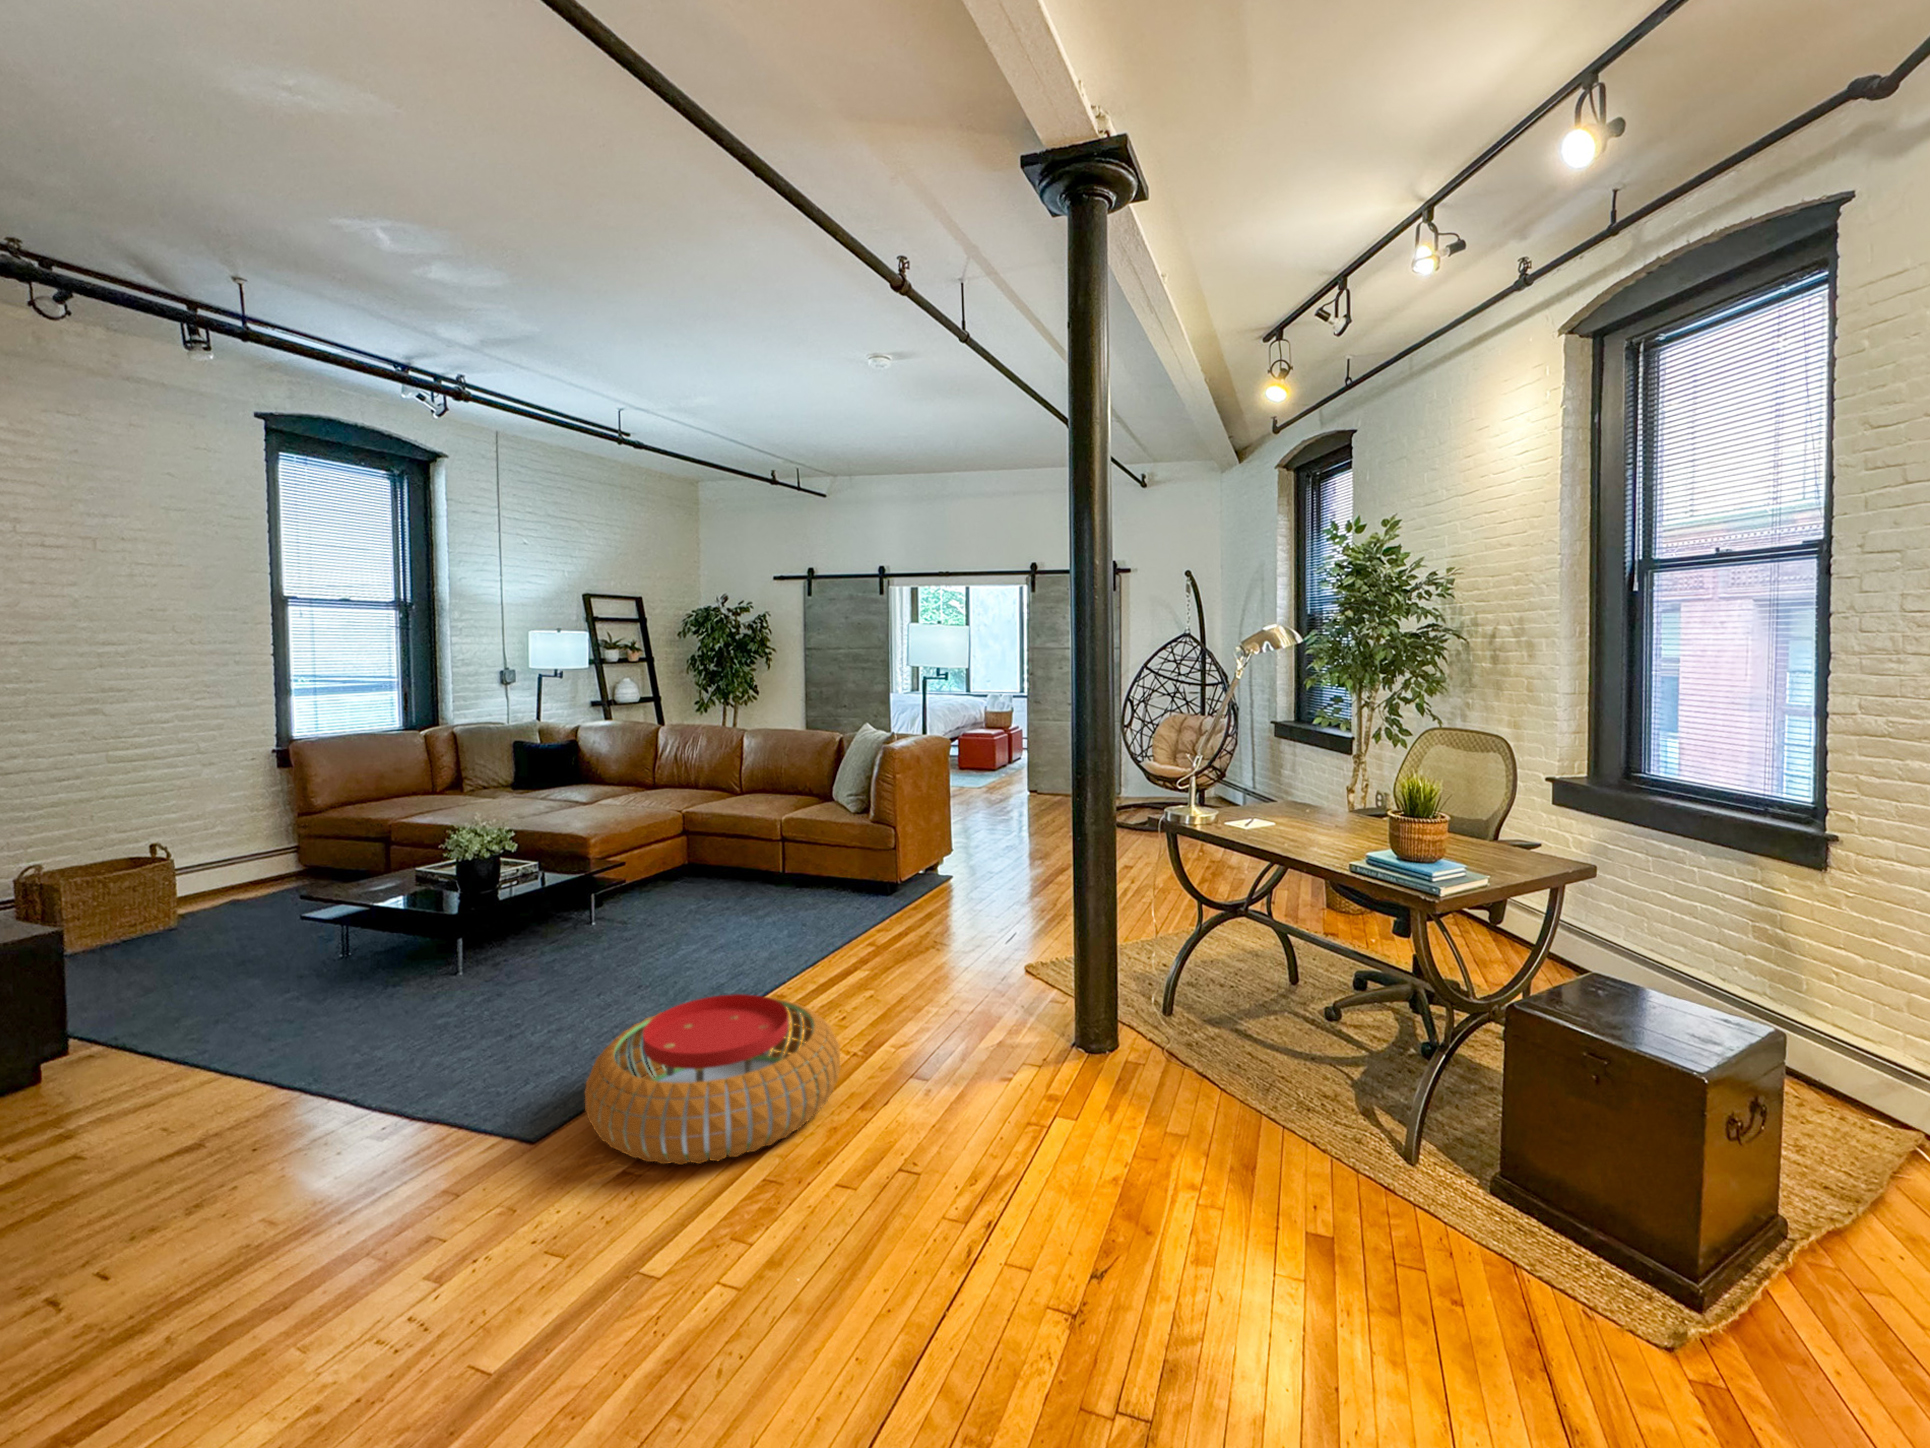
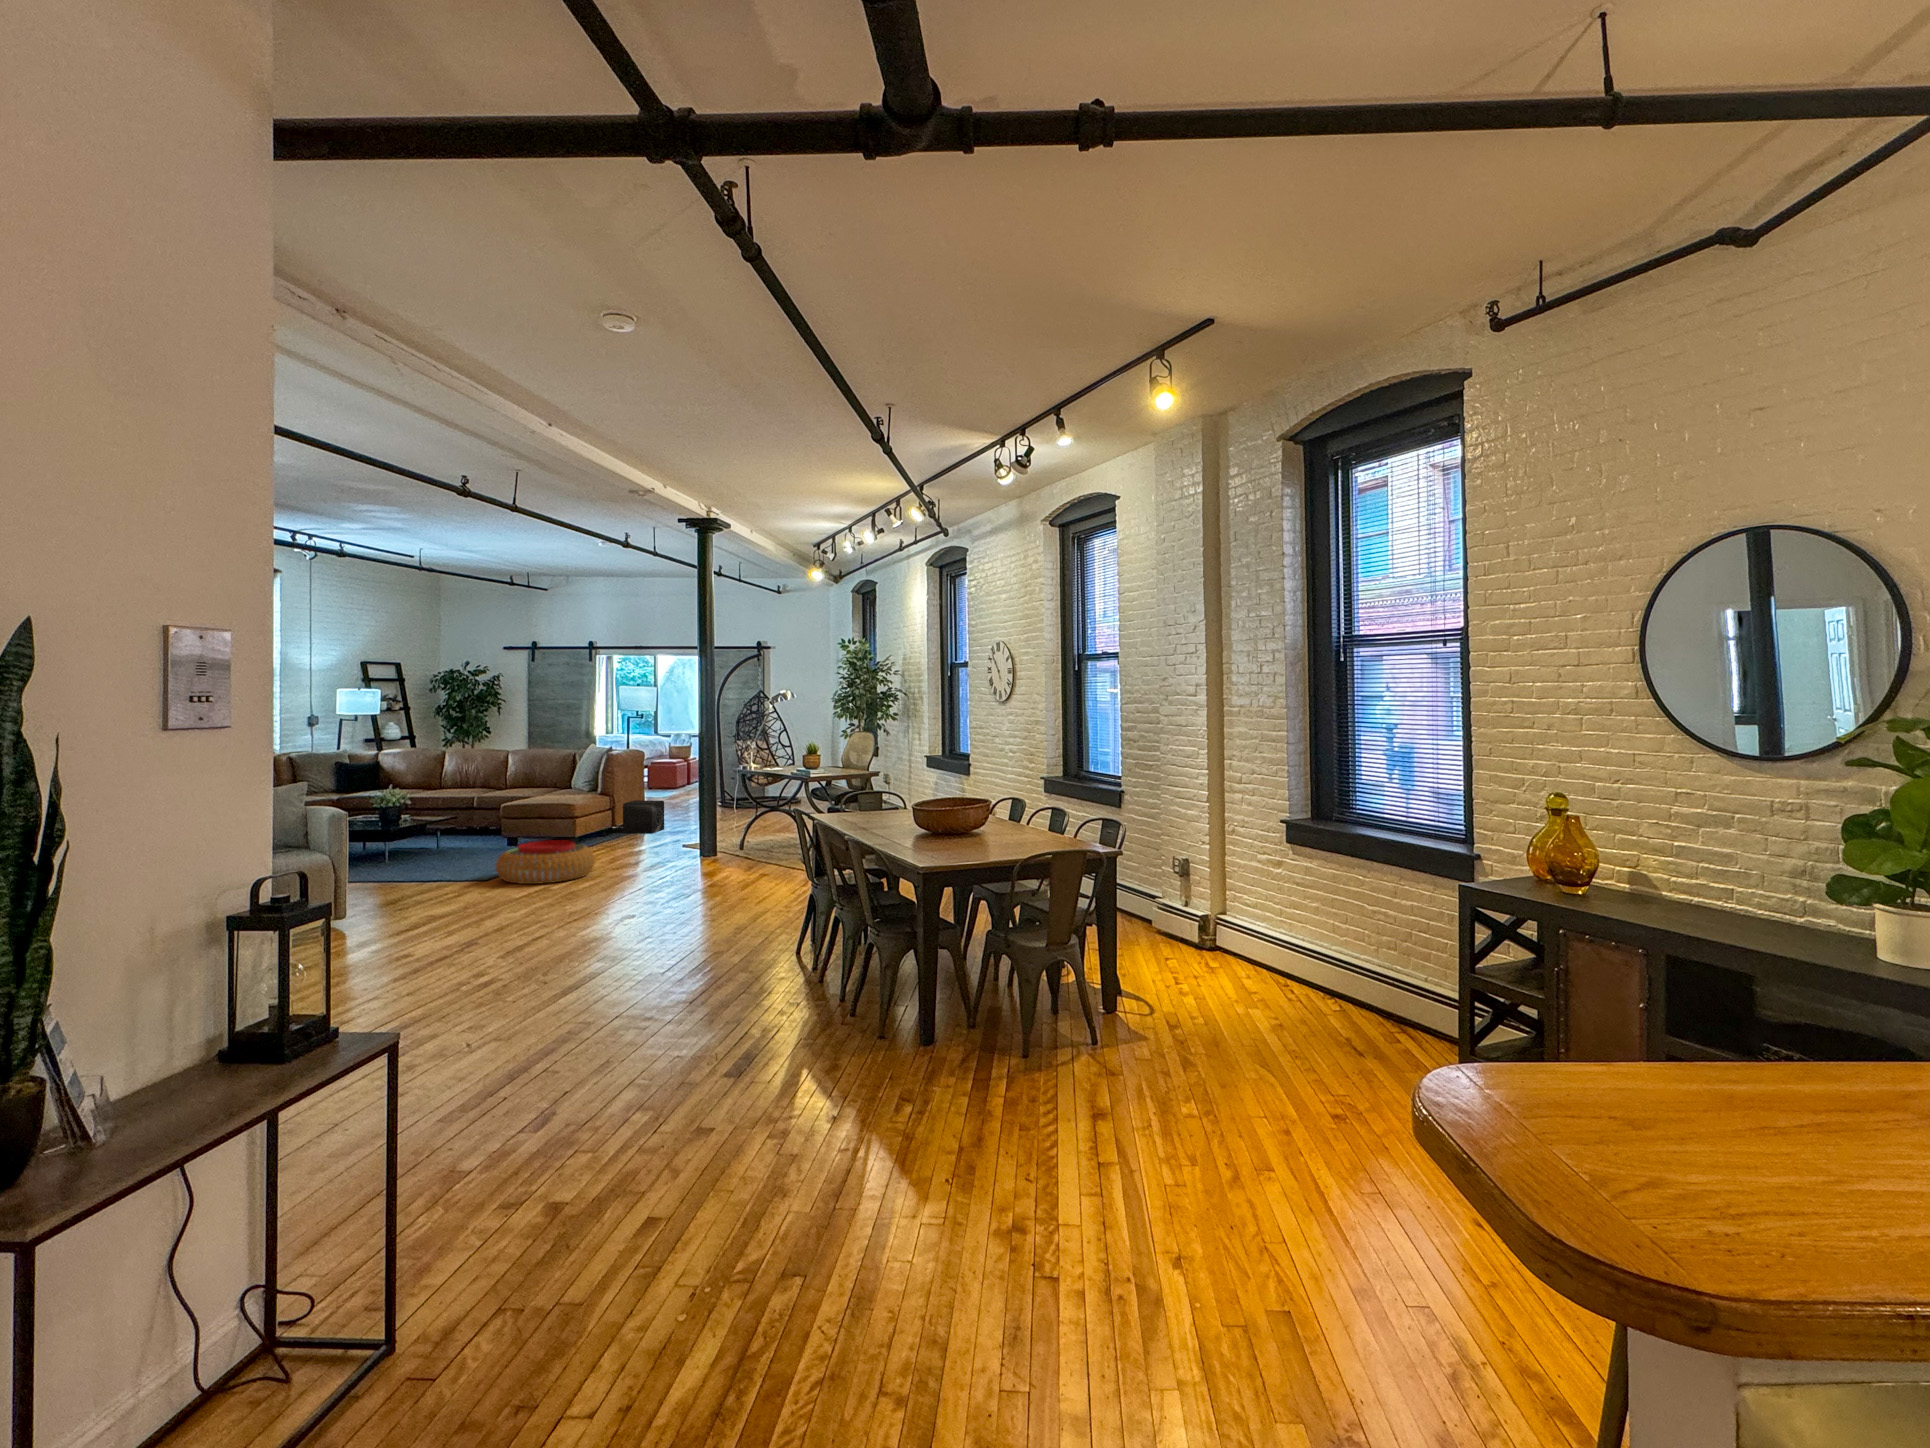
speaker: none [919,824,990,892] -> present [623,800,664,833]

